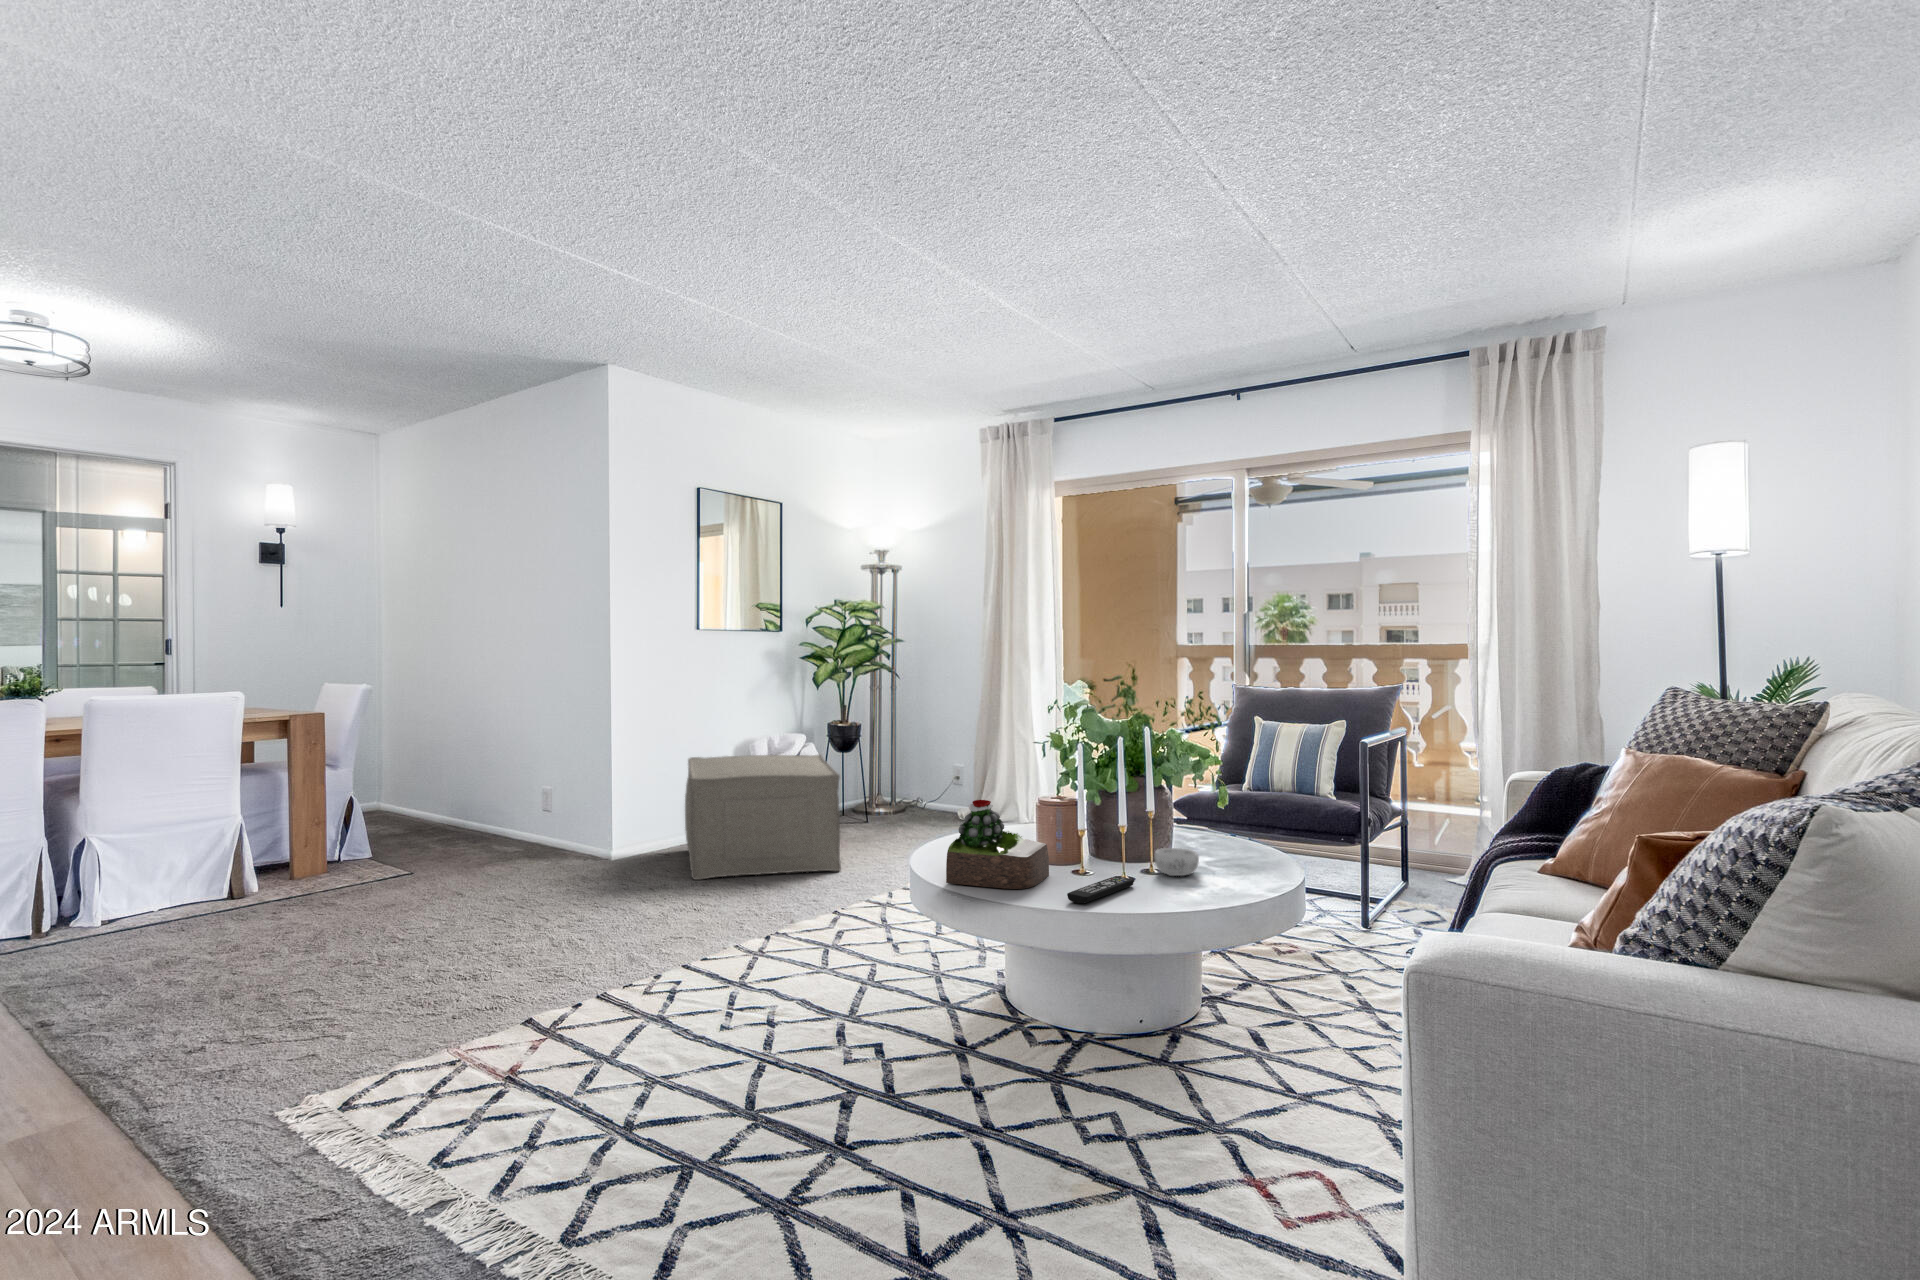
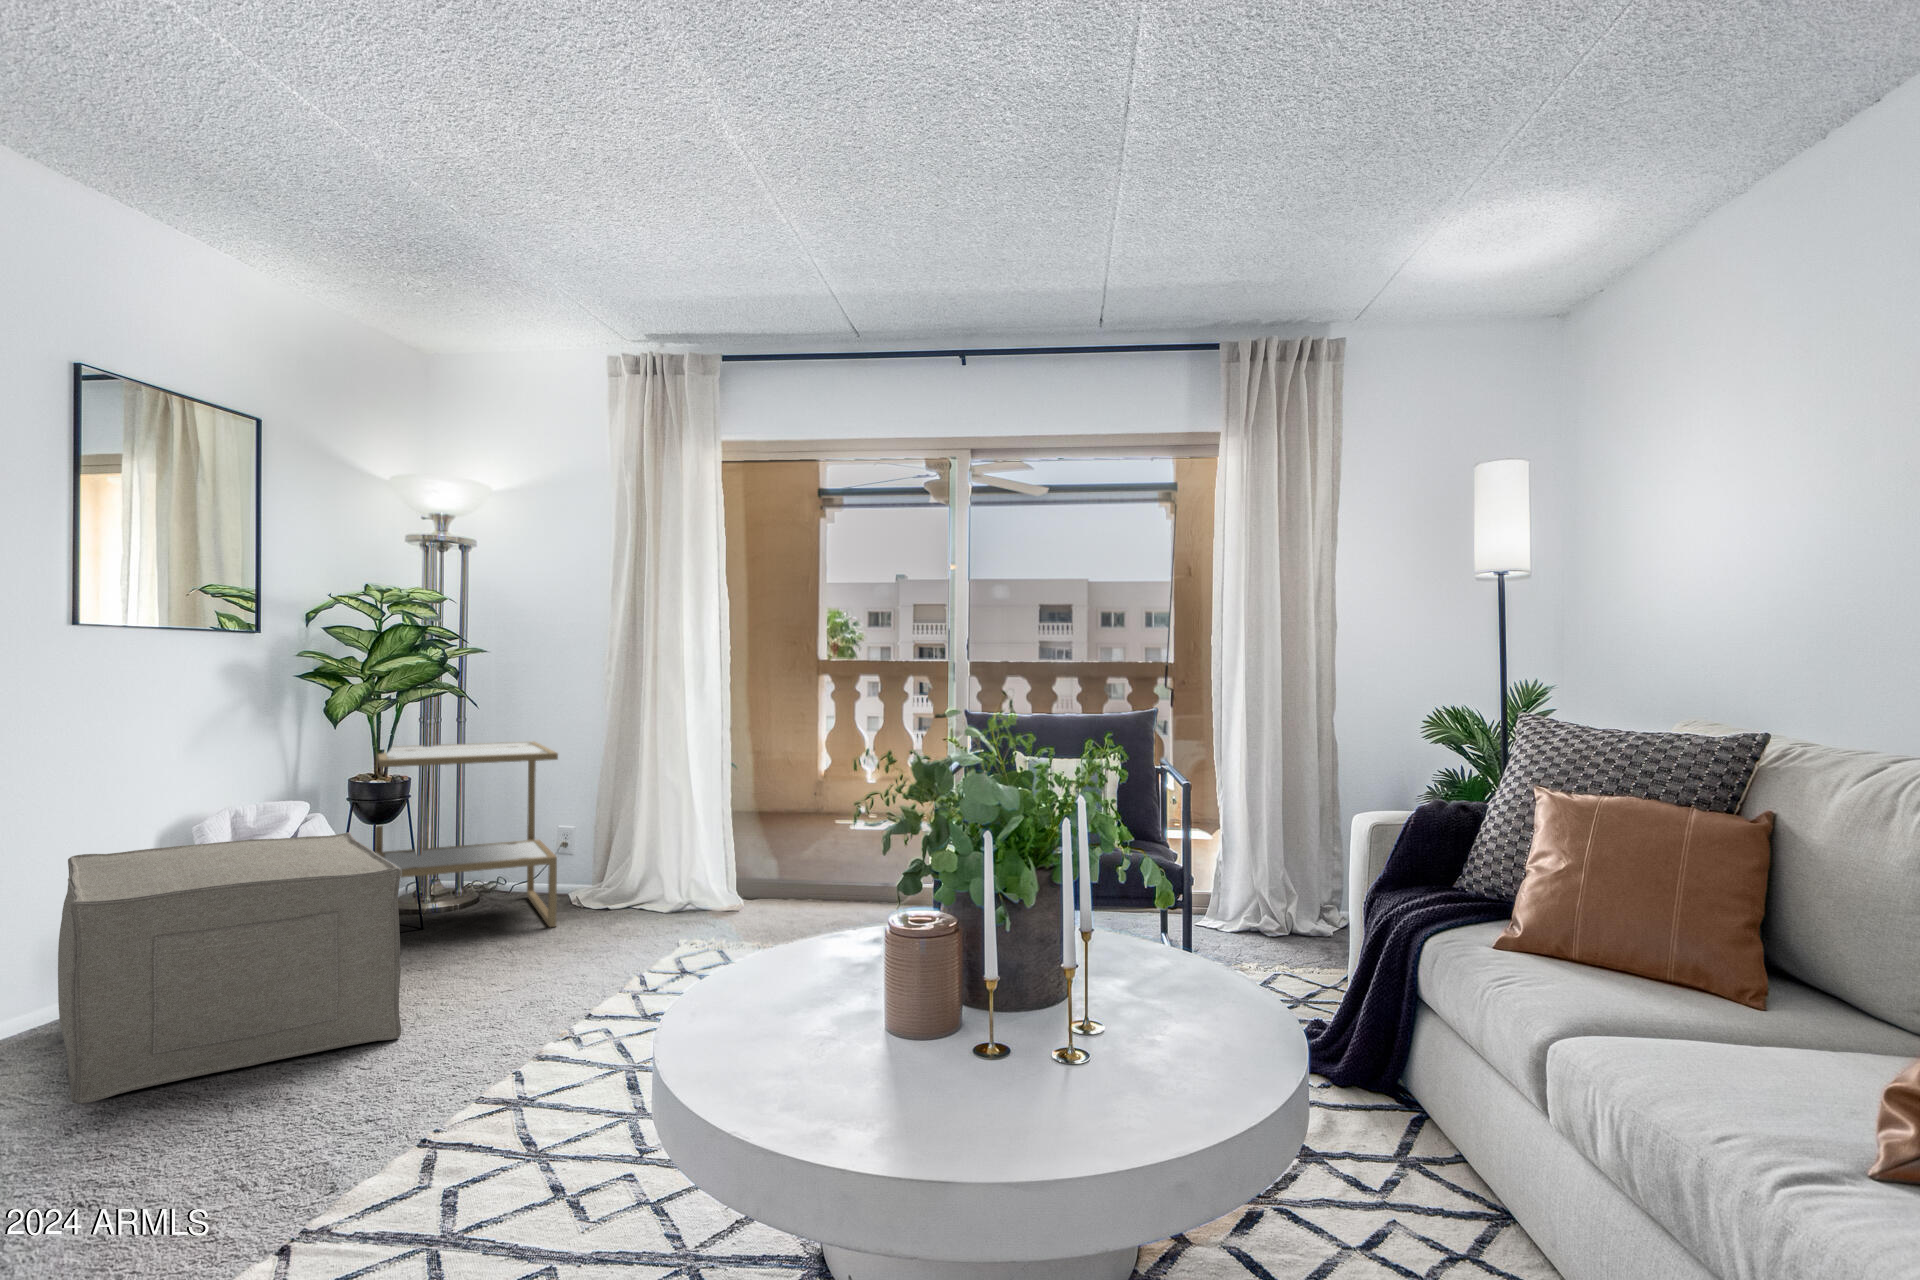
side table: none [841,702,947,828] -> present [375,742,558,927]
succulent plant: present [946,800,1049,889] -> none [784,925,969,1122]
decorative bowl: present [1154,848,1199,876] -> none [1130,972,1209,1029]
remote control: present [1067,876,1134,903] -> none [1078,1049,1143,1138]

